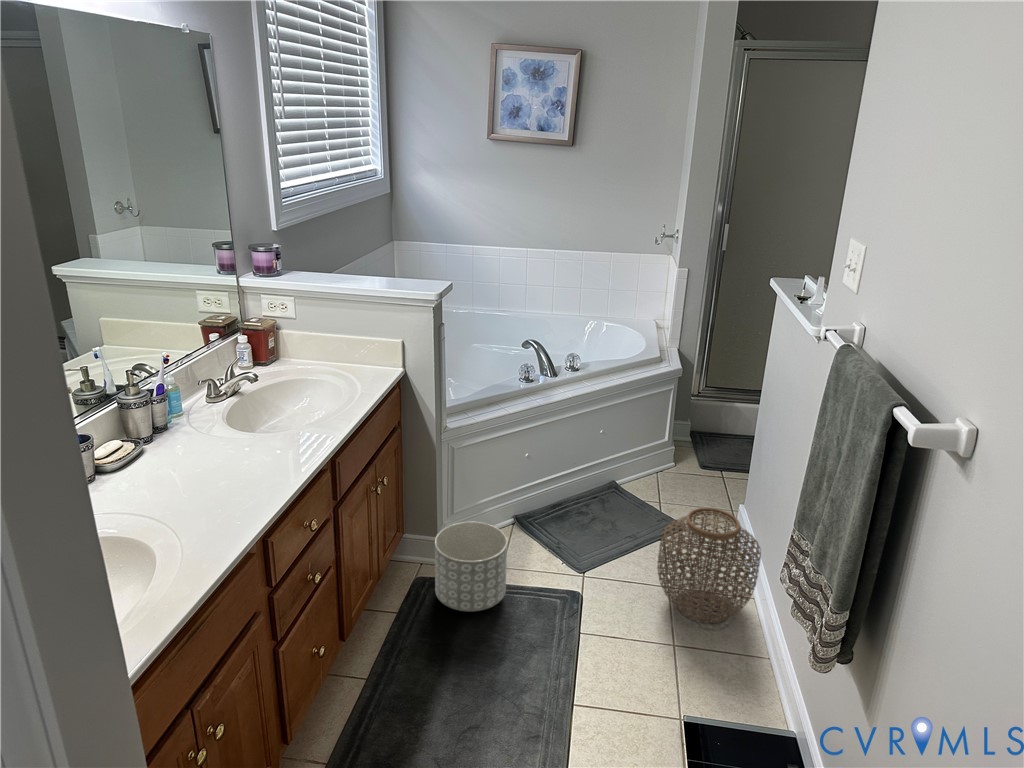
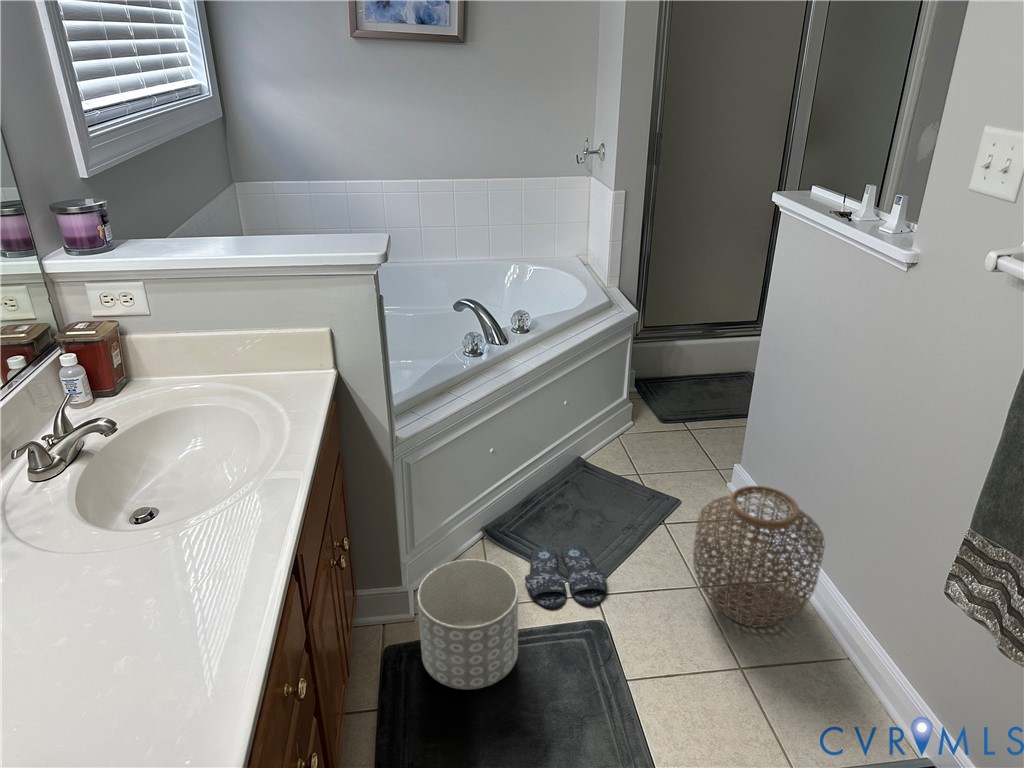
slippers: none [532,538,596,583] -> present [525,545,606,609]

